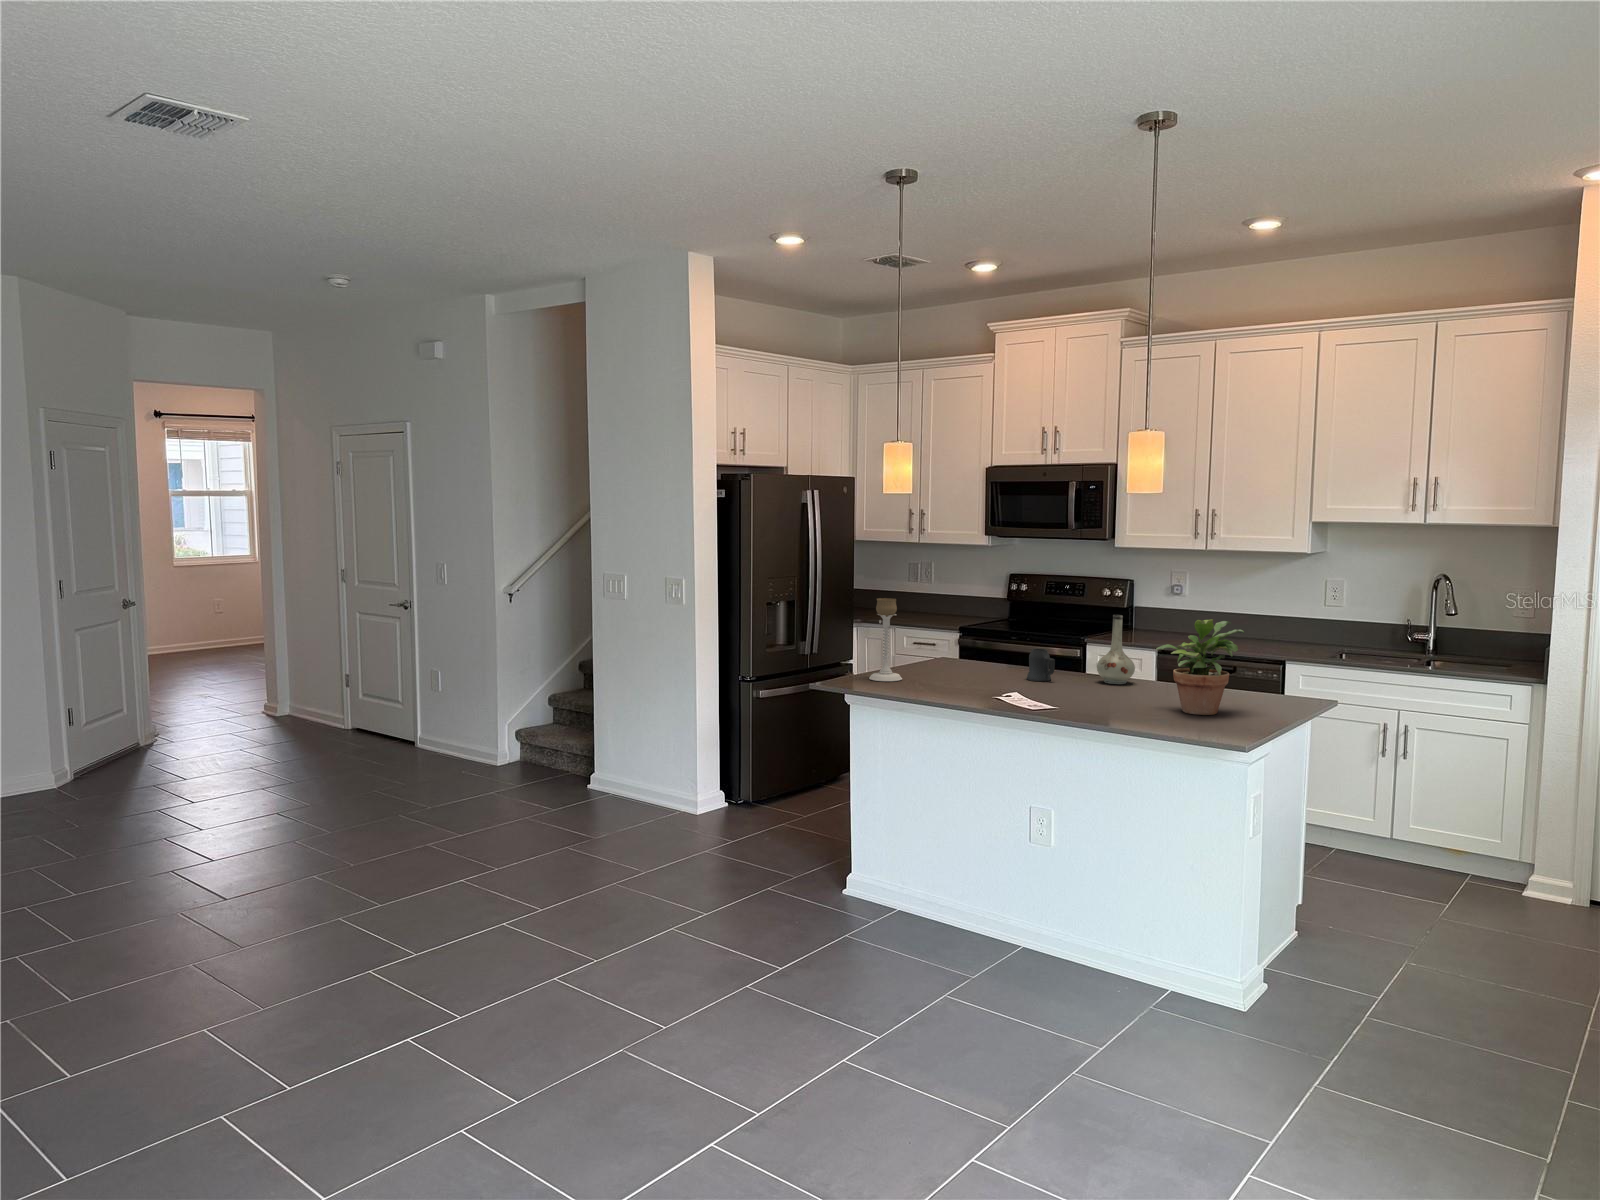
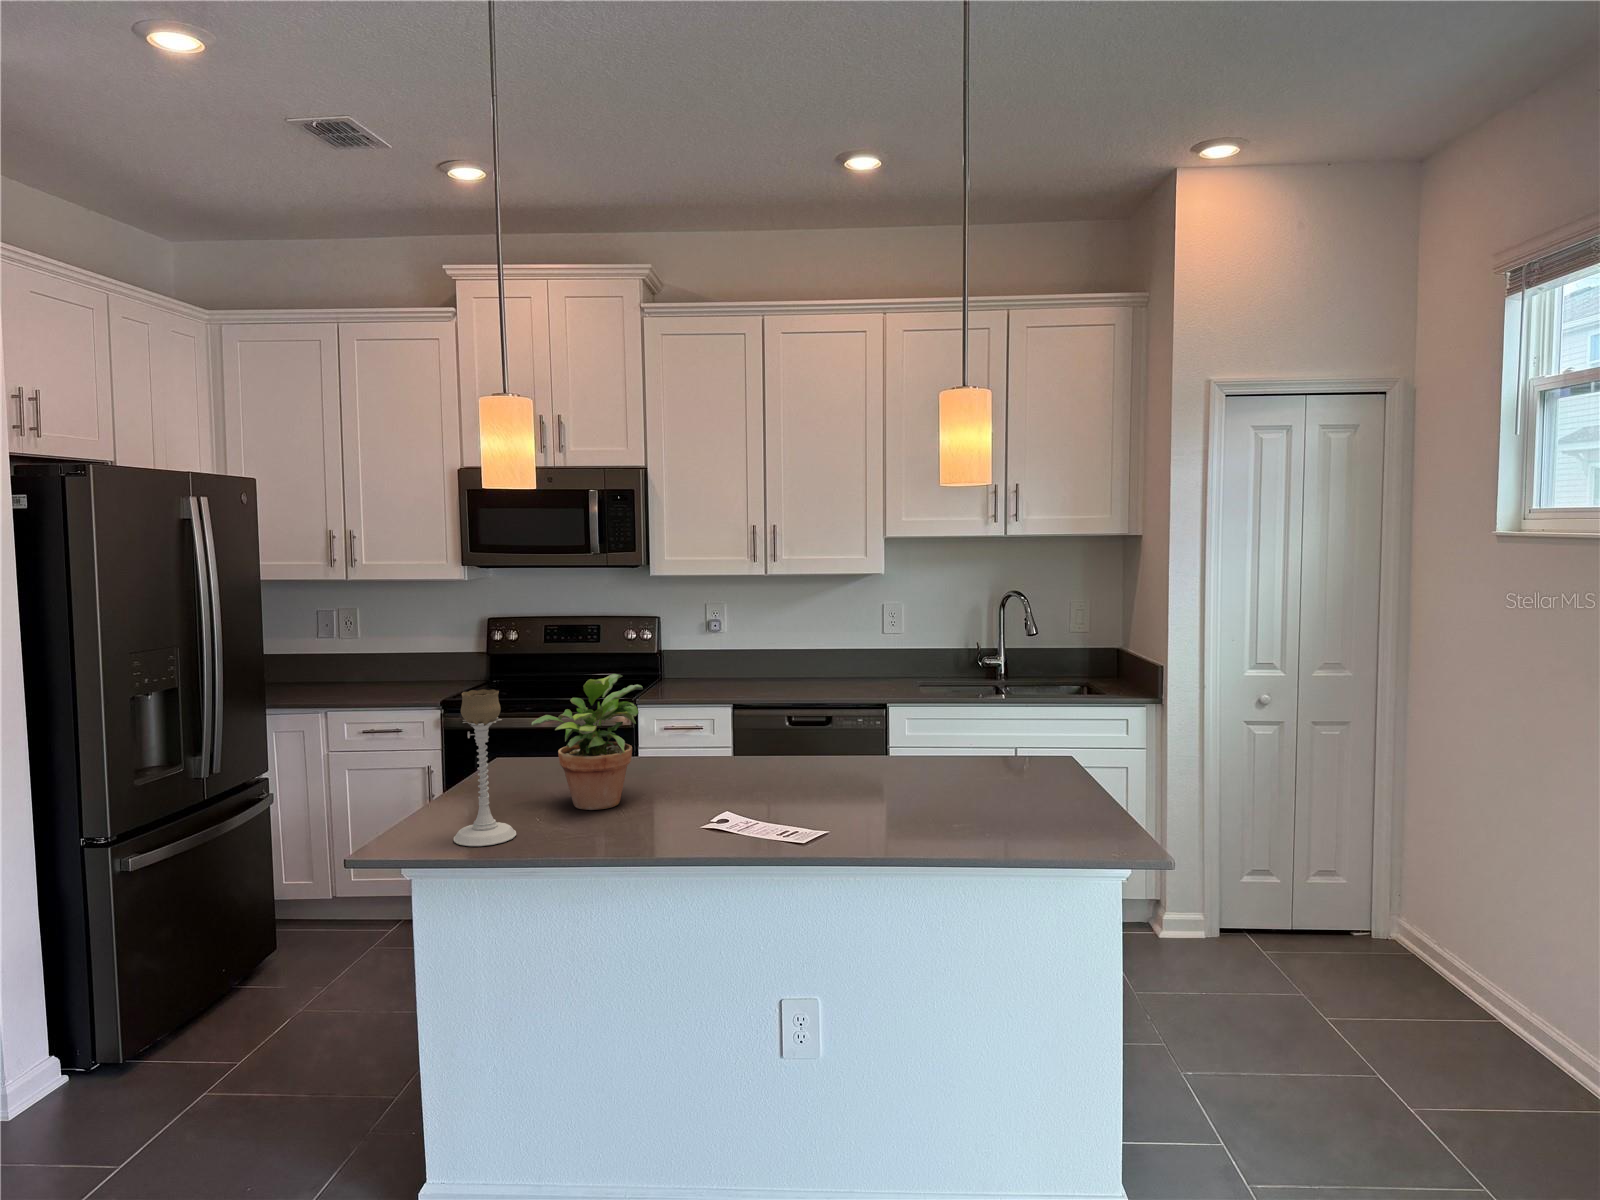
vase: present [1097,615,1135,684] -> none [789,677,843,779]
potted plant: present [1156,619,1244,715] -> present [531,674,643,810]
mug: present [1027,649,1055,681] -> none [695,740,743,793]

